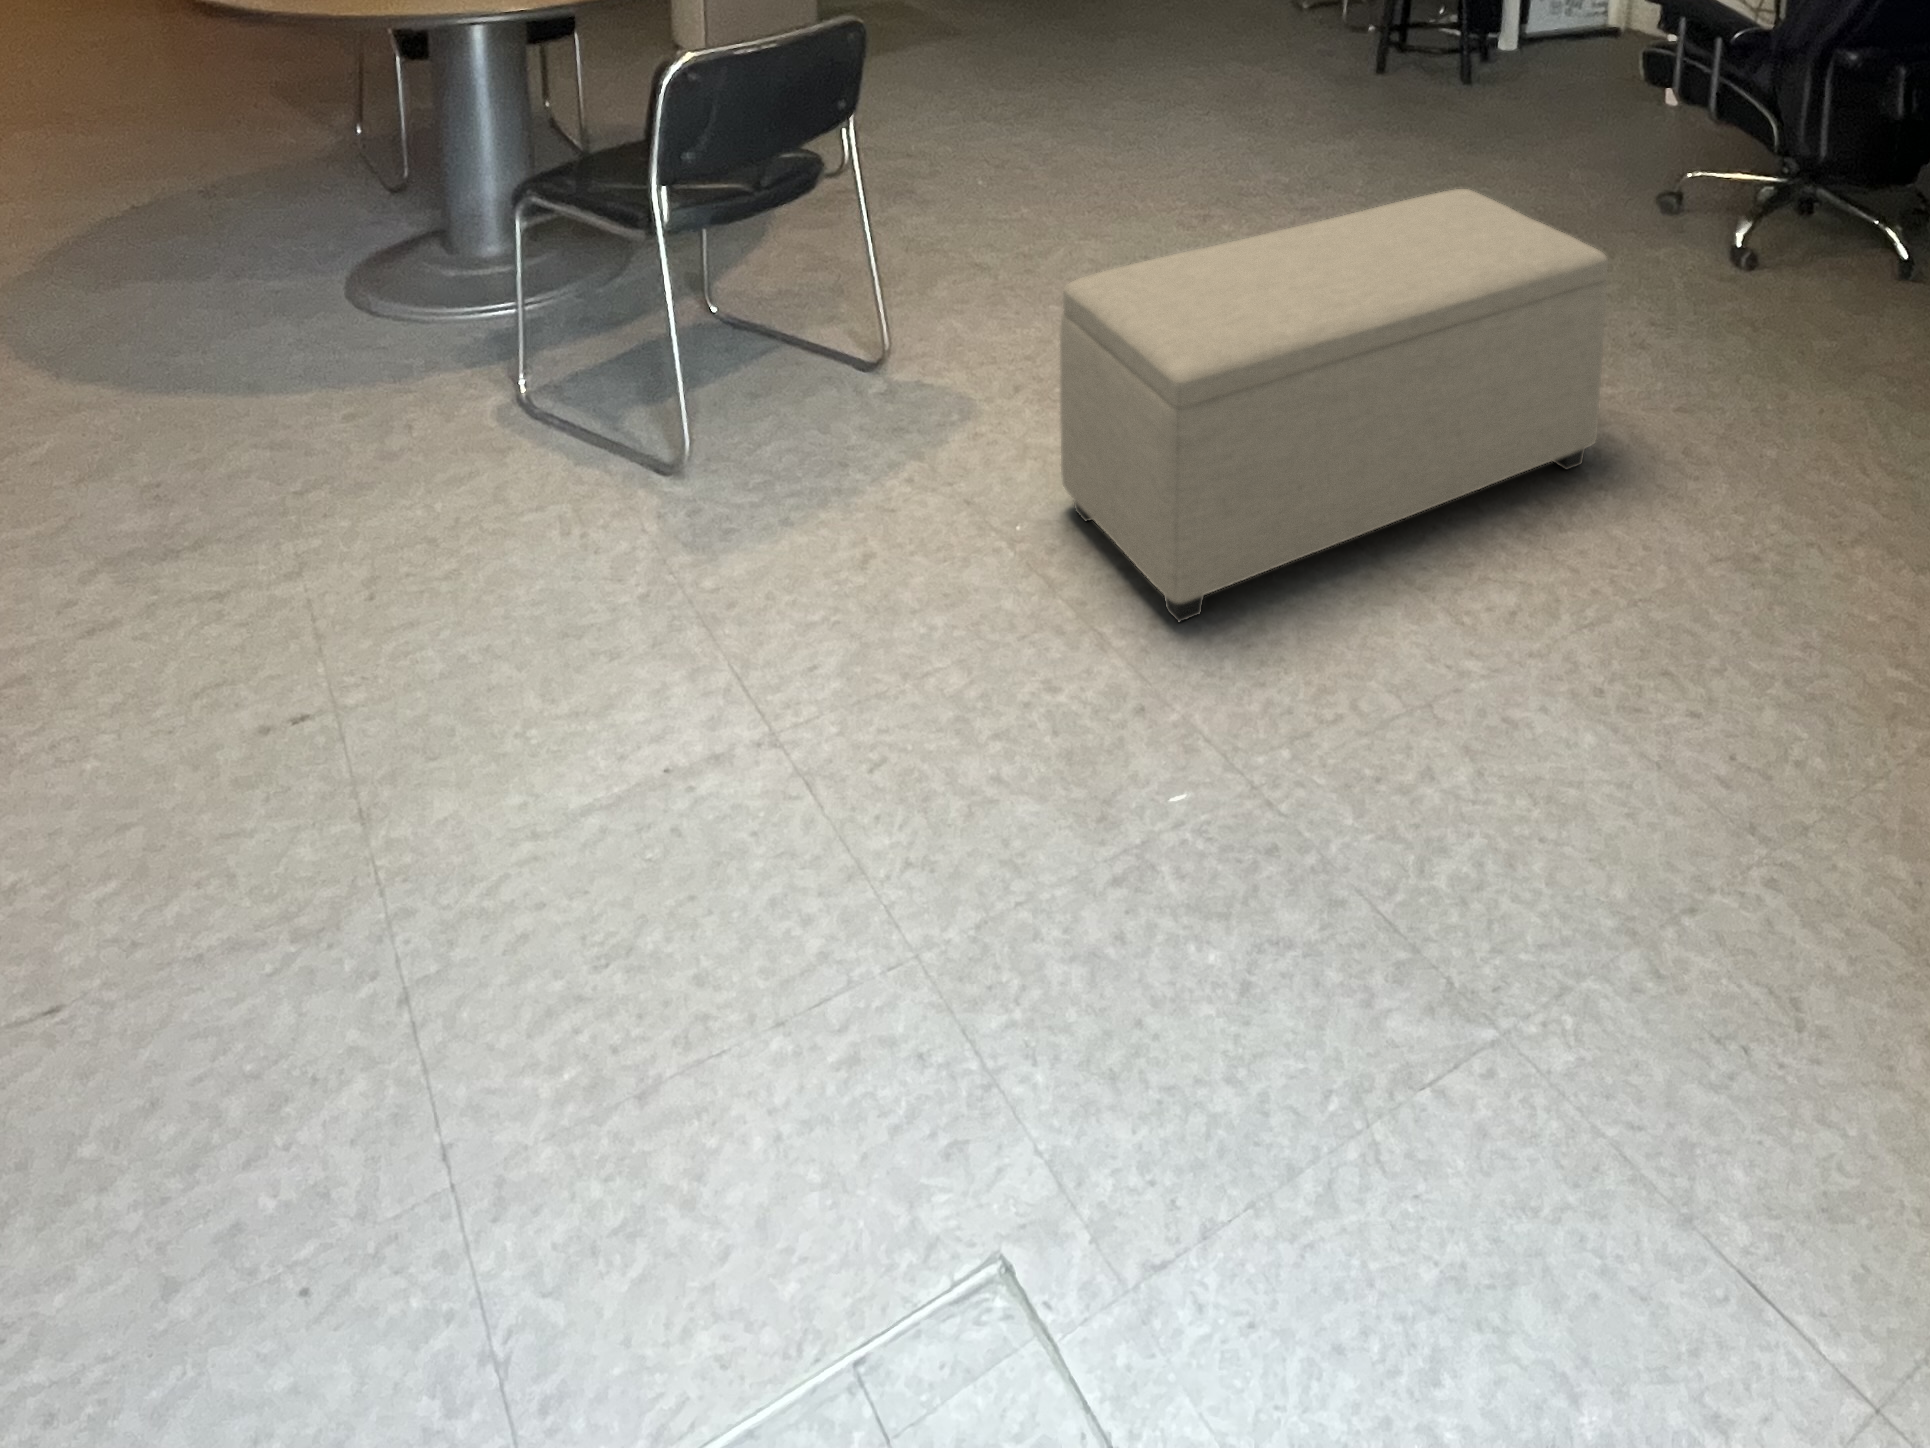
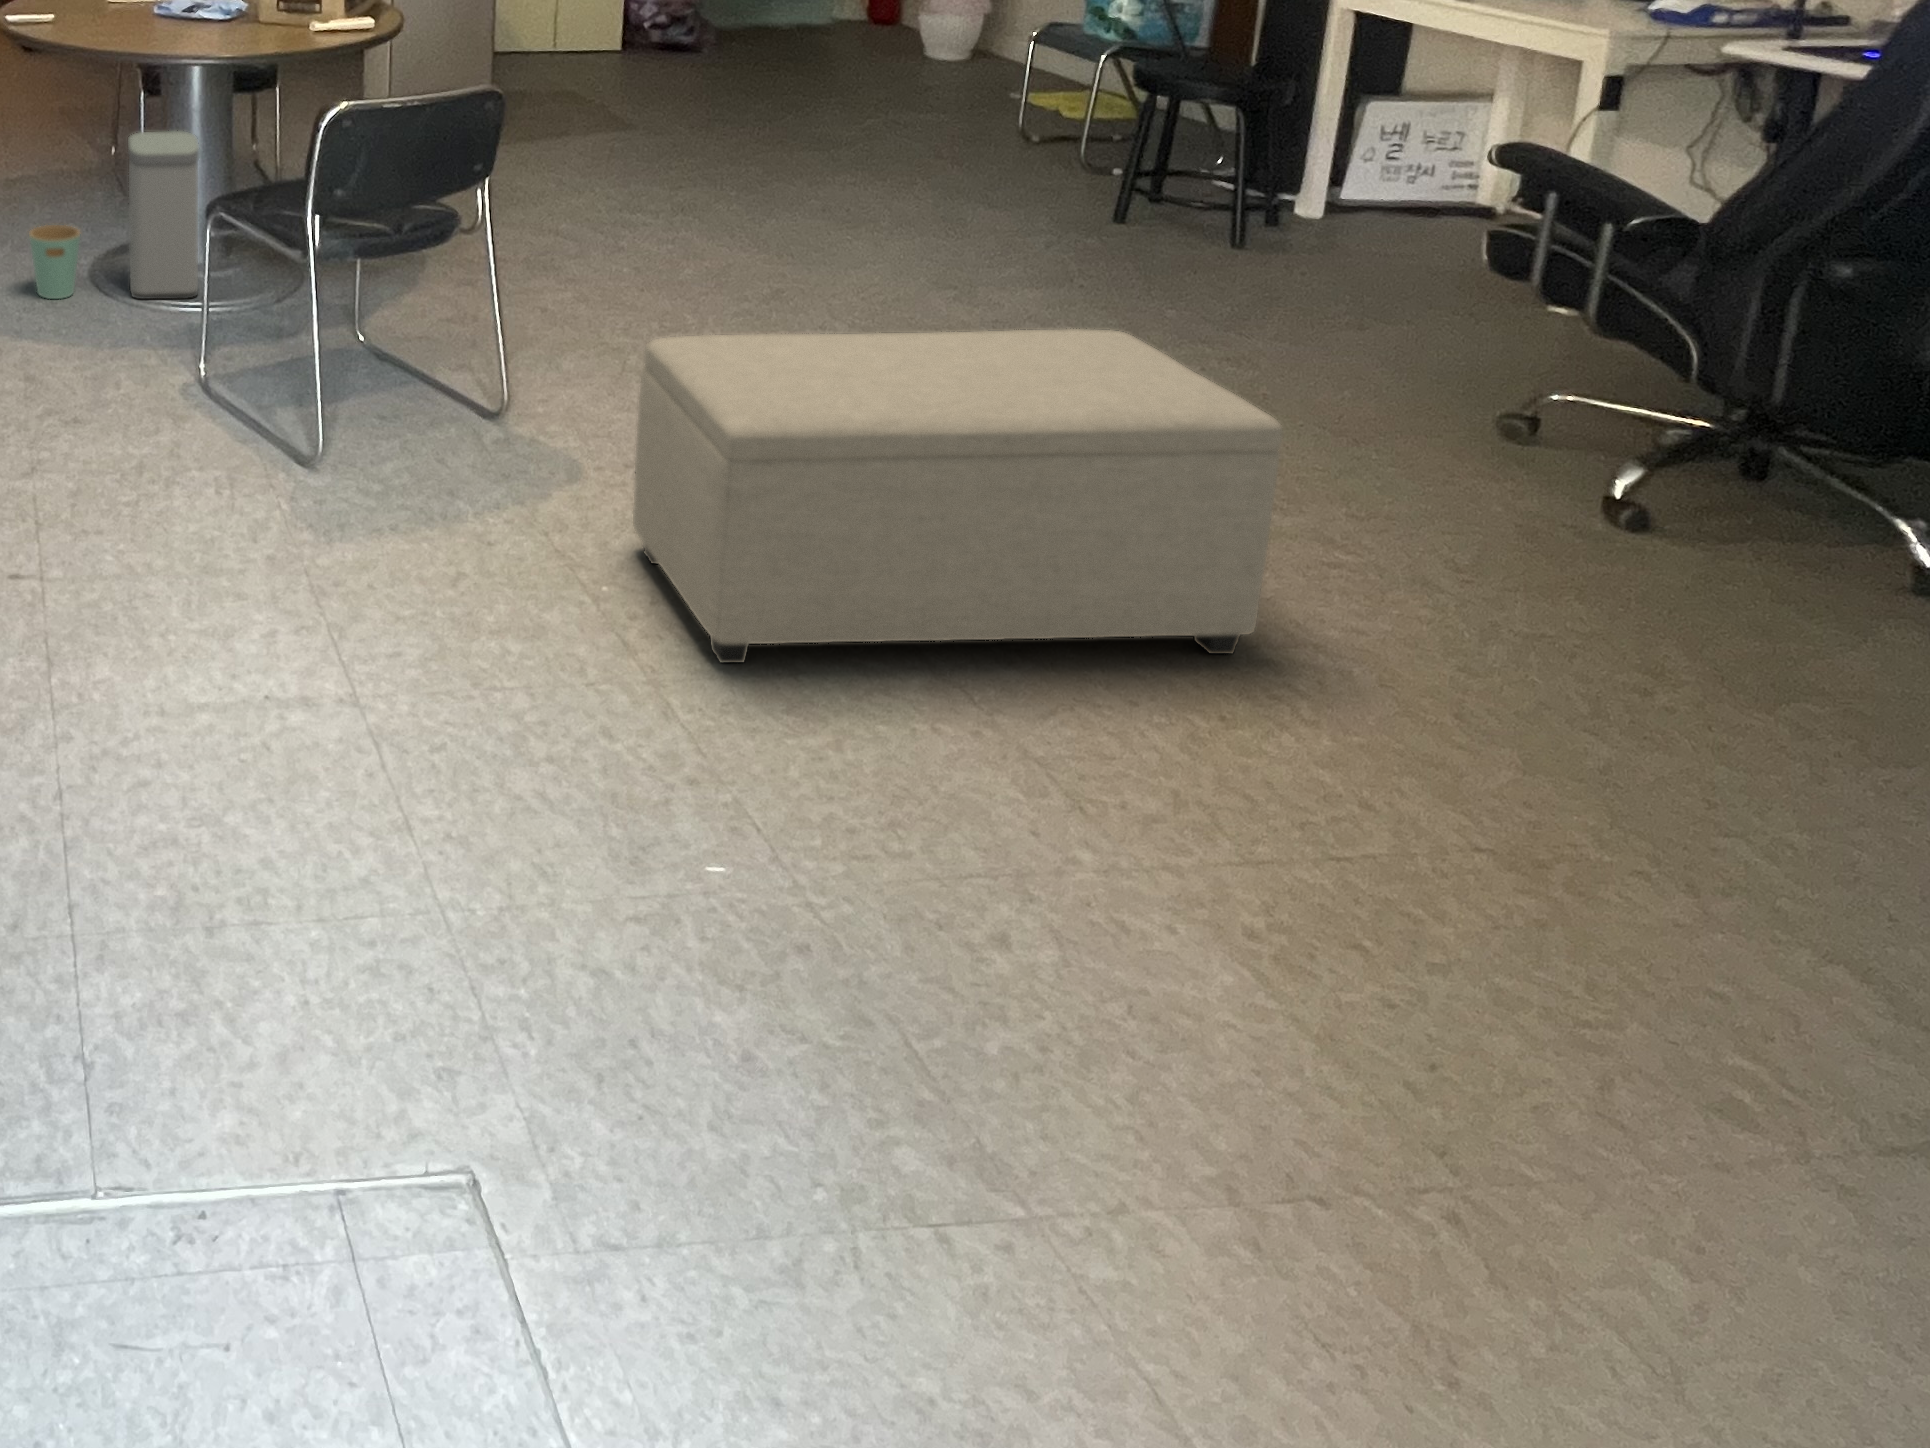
trash can: none [231,105,495,350] -> present [29,131,199,299]

